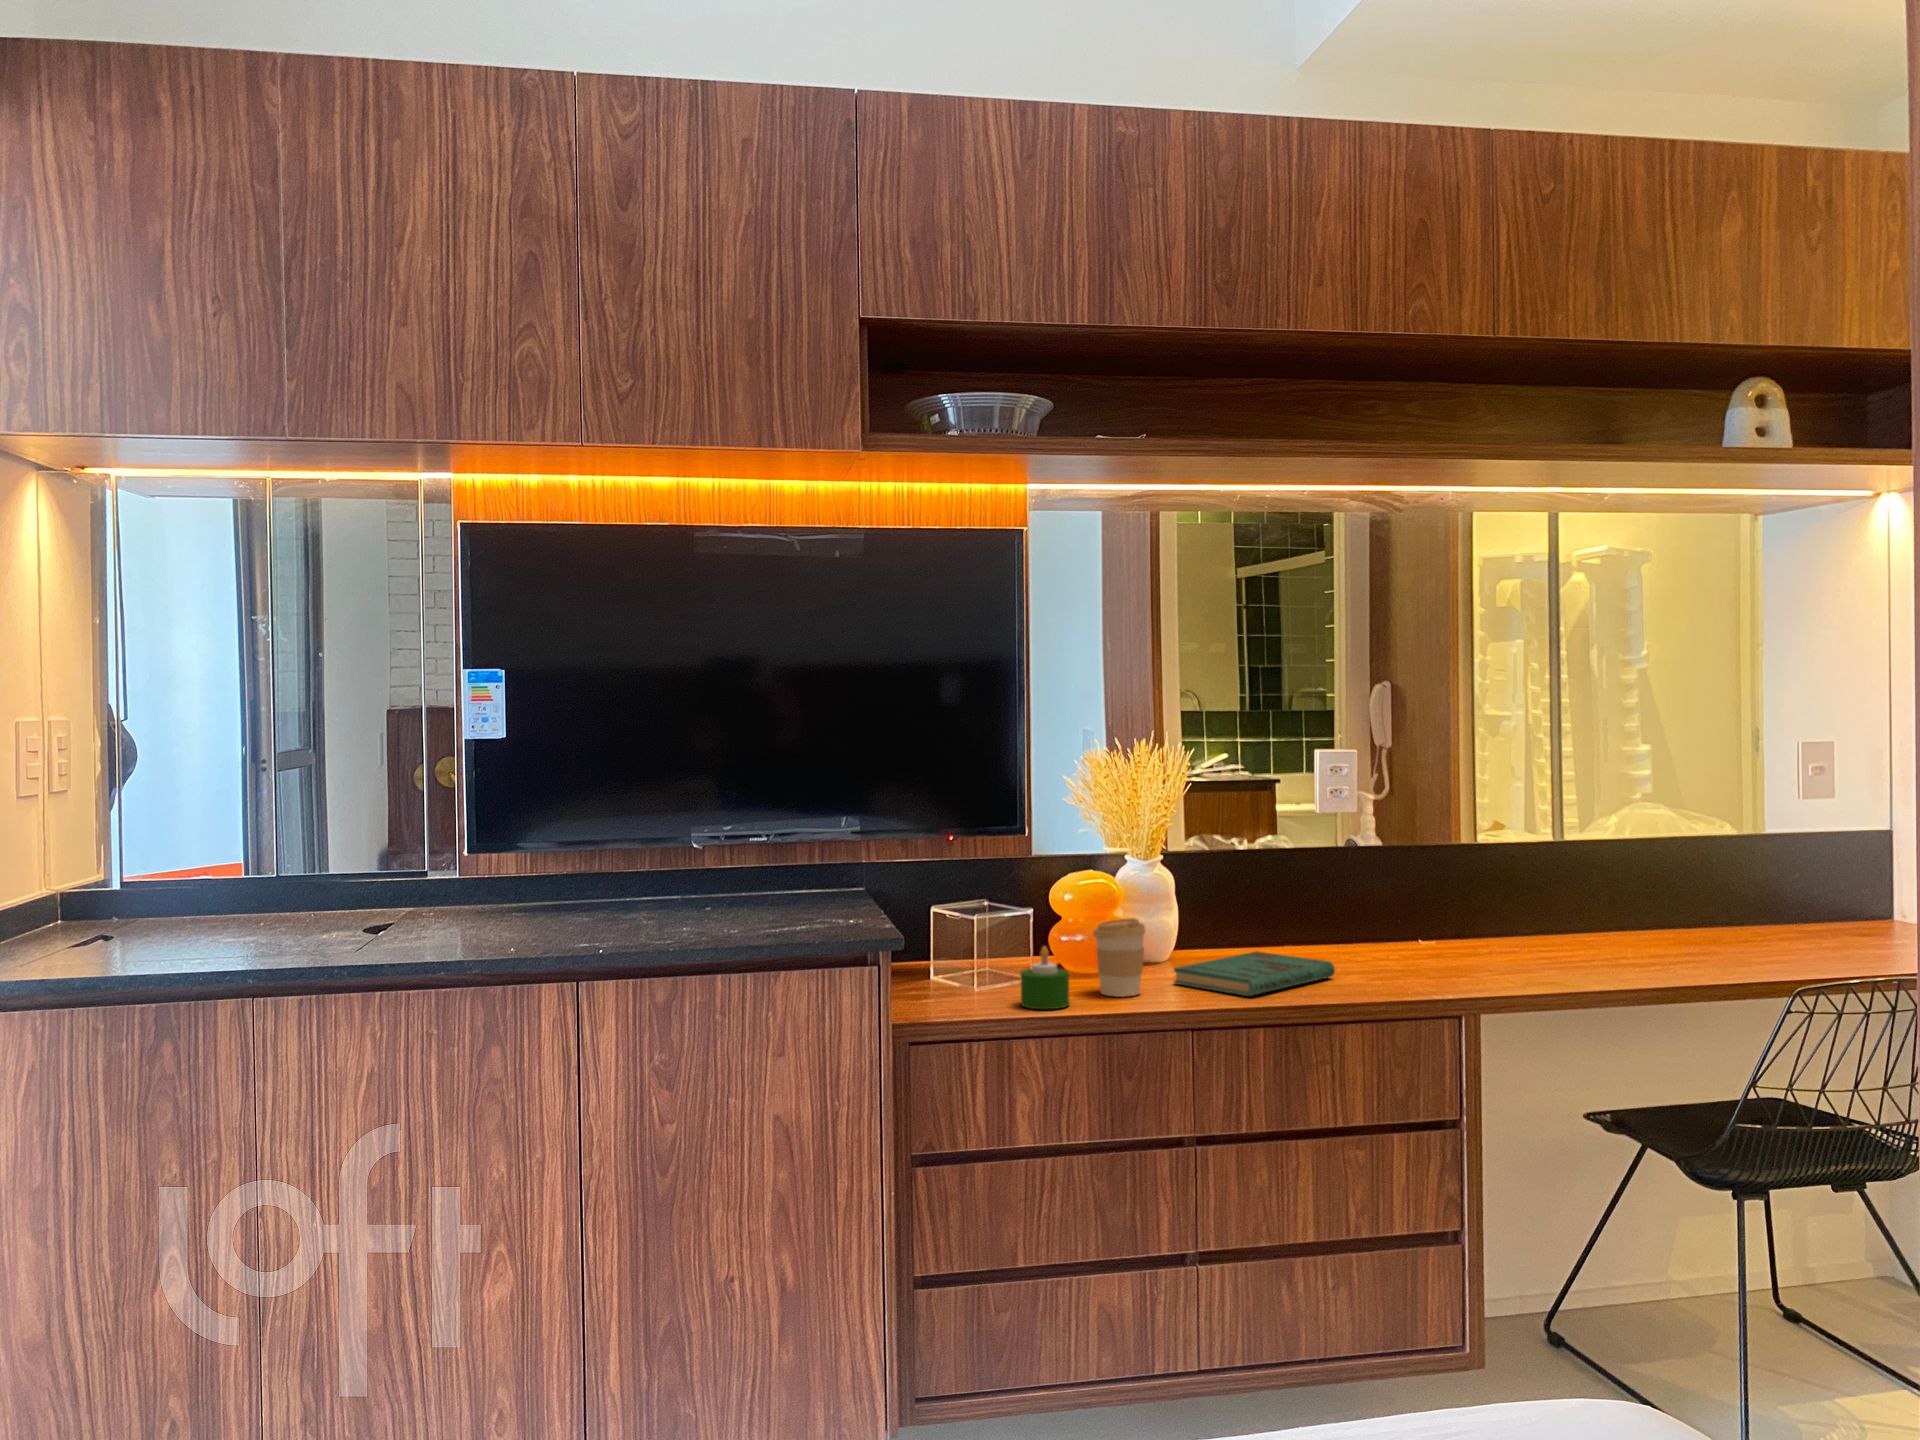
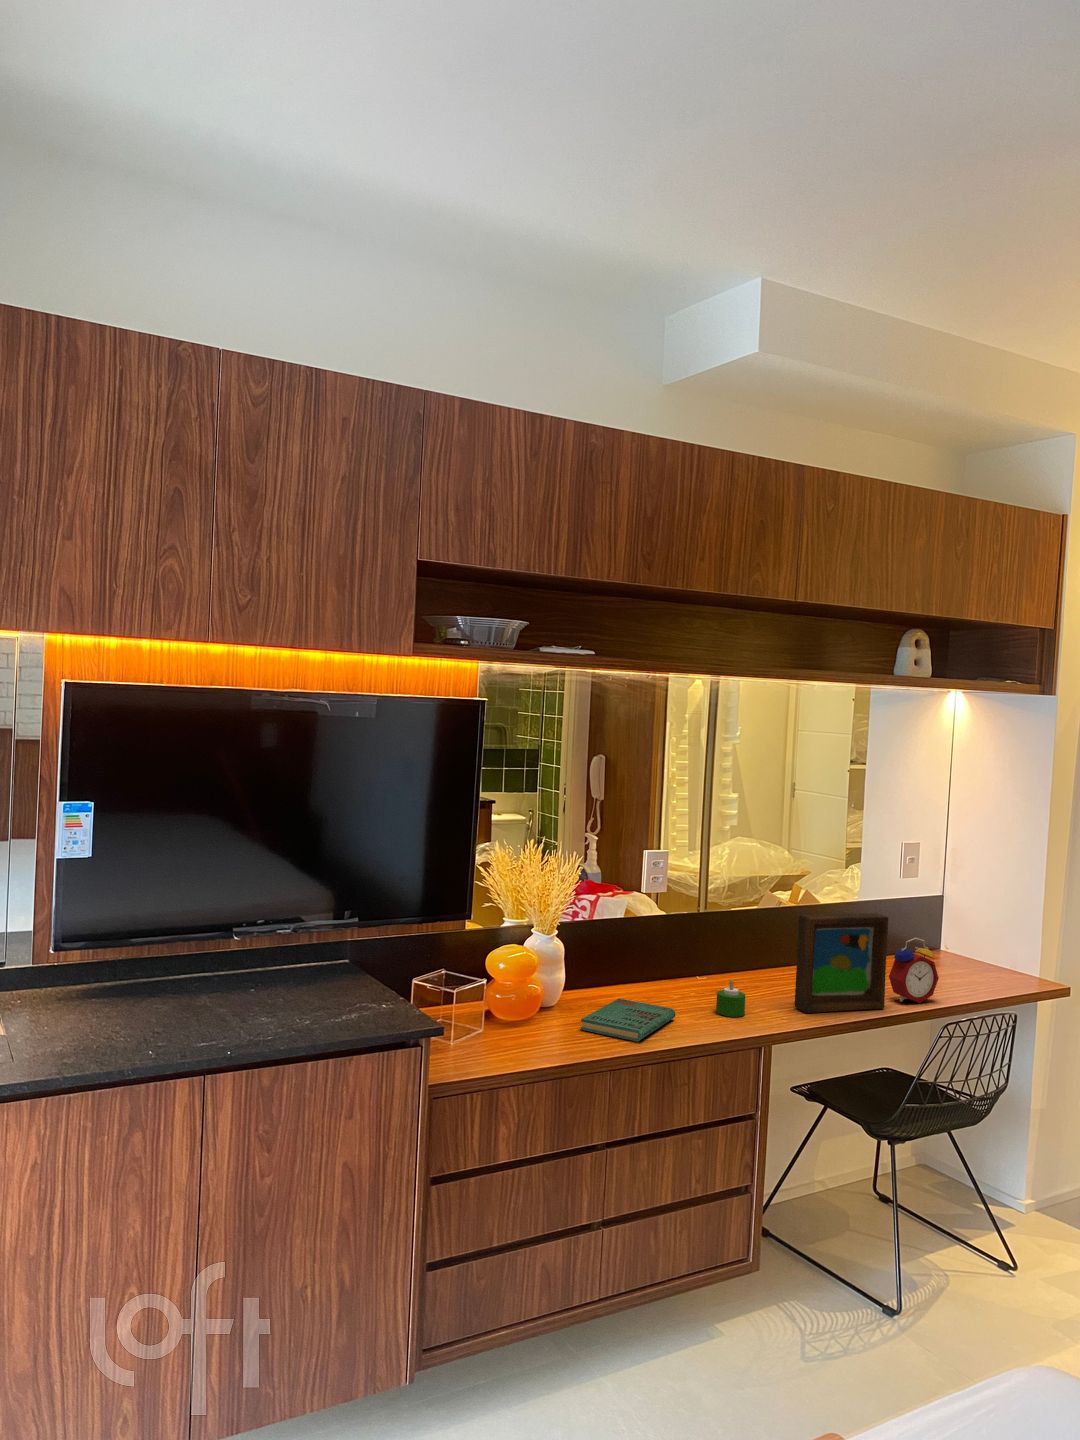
picture frame: none [1552,821,1720,977] -> present [795,913,888,1013]
alarm clock: none [1738,862,1834,971] -> present [889,938,939,1003]
coffee cup: present [1093,918,1145,997] -> none [537,989,573,1045]
candle: present [1021,946,1069,1009] -> present [716,978,745,1017]

